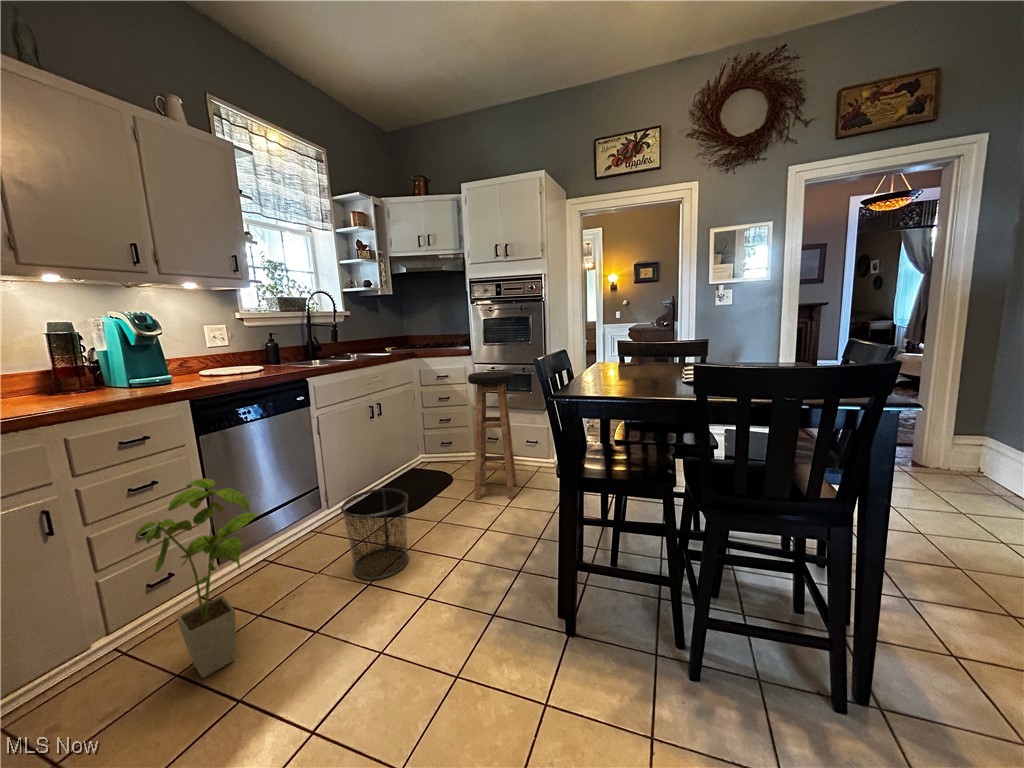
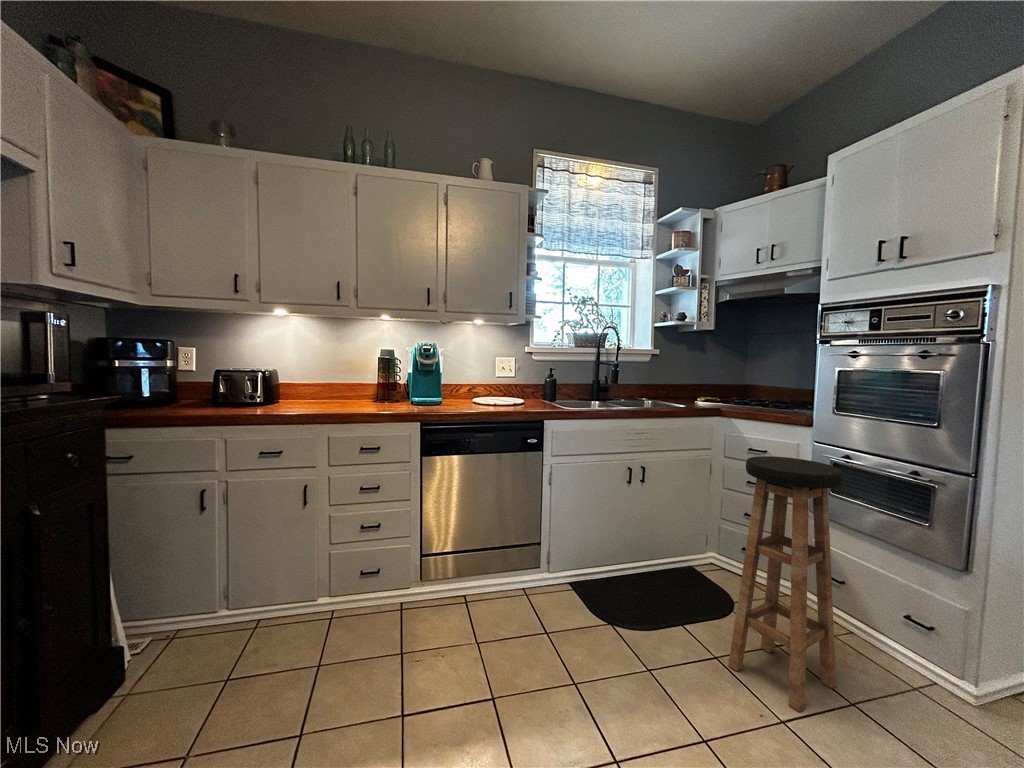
house plant: present [135,478,259,678] -> none [304,494,409,679]
waste bin: present [341,488,409,580] -> none [487,571,570,702]

